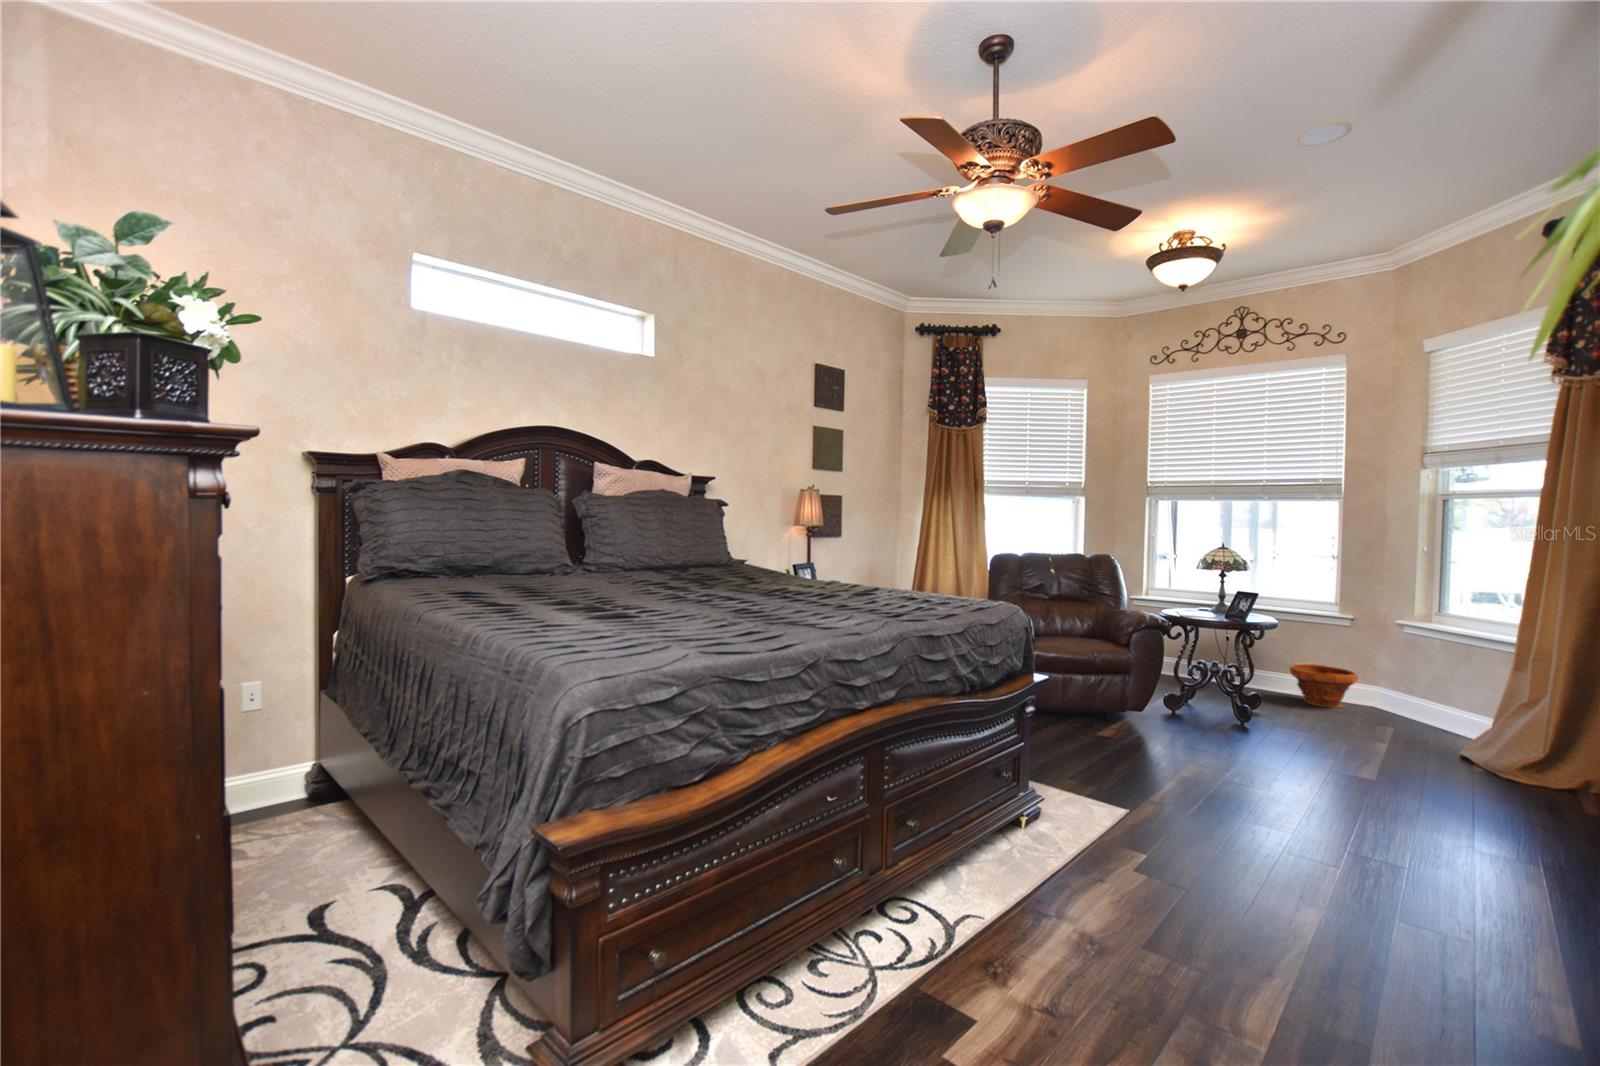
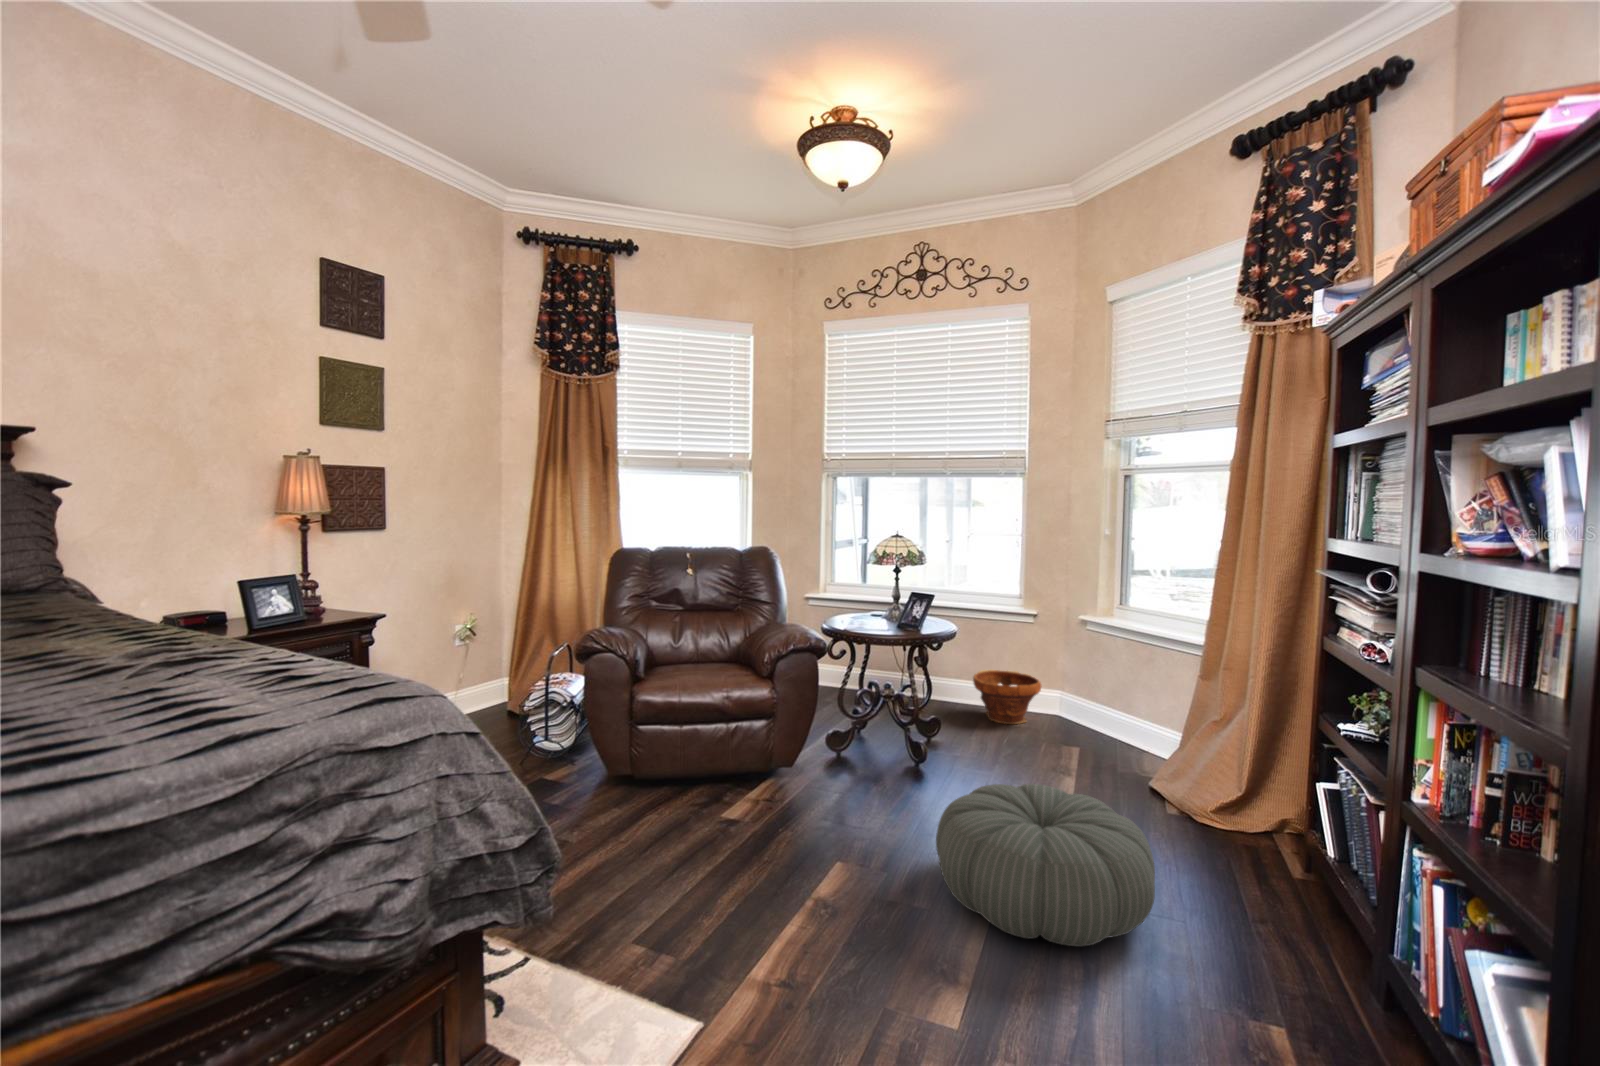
pouf: none [1266,718,1444,810] -> present [936,784,1155,946]

